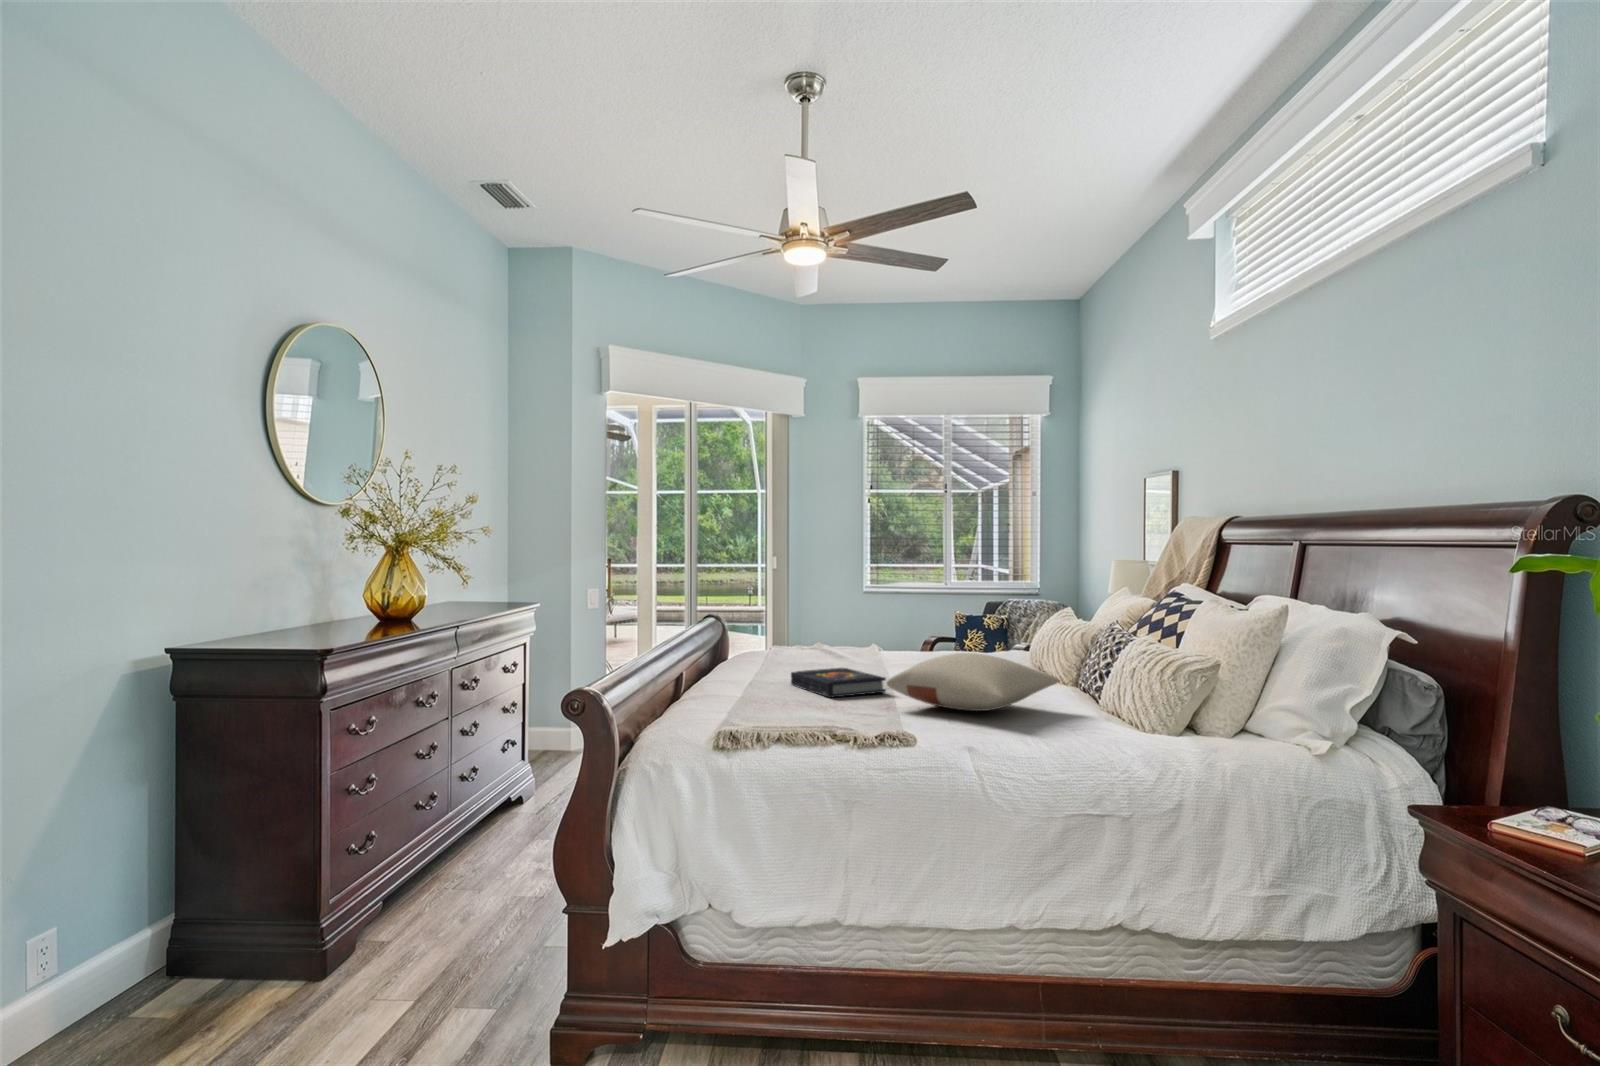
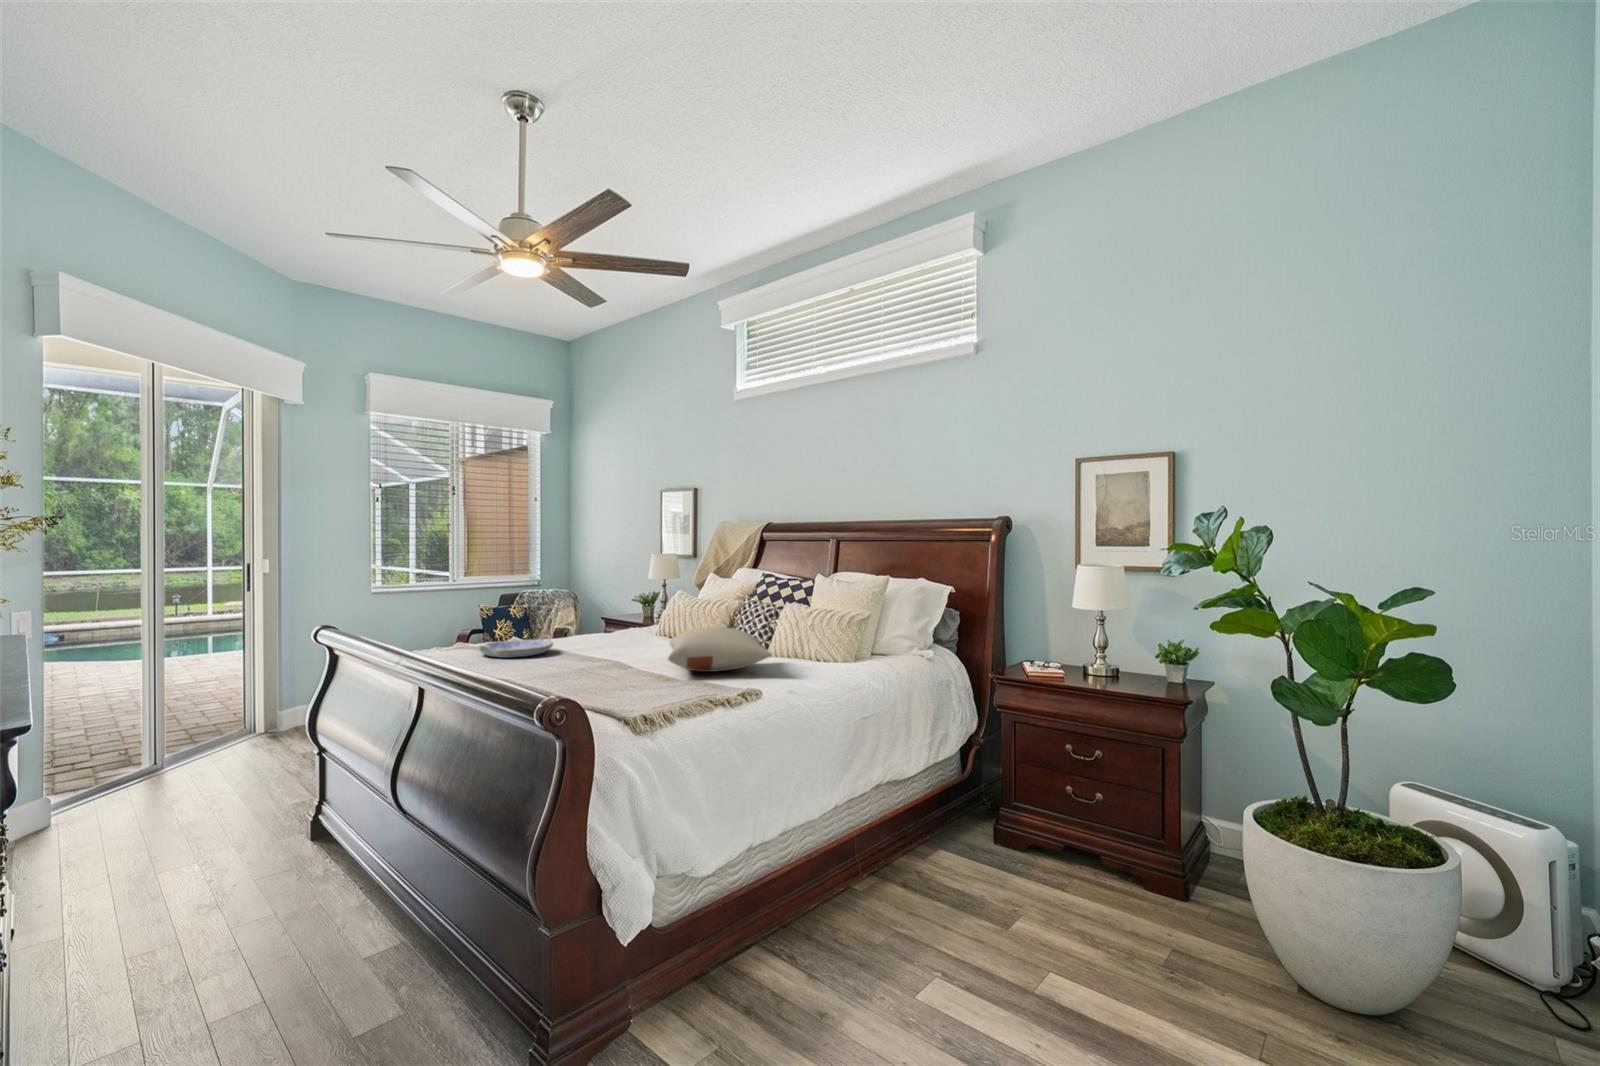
serving tray: none [807,646,887,666] -> present [478,635,553,658]
book: present [791,668,886,698] -> none [538,655,632,680]

